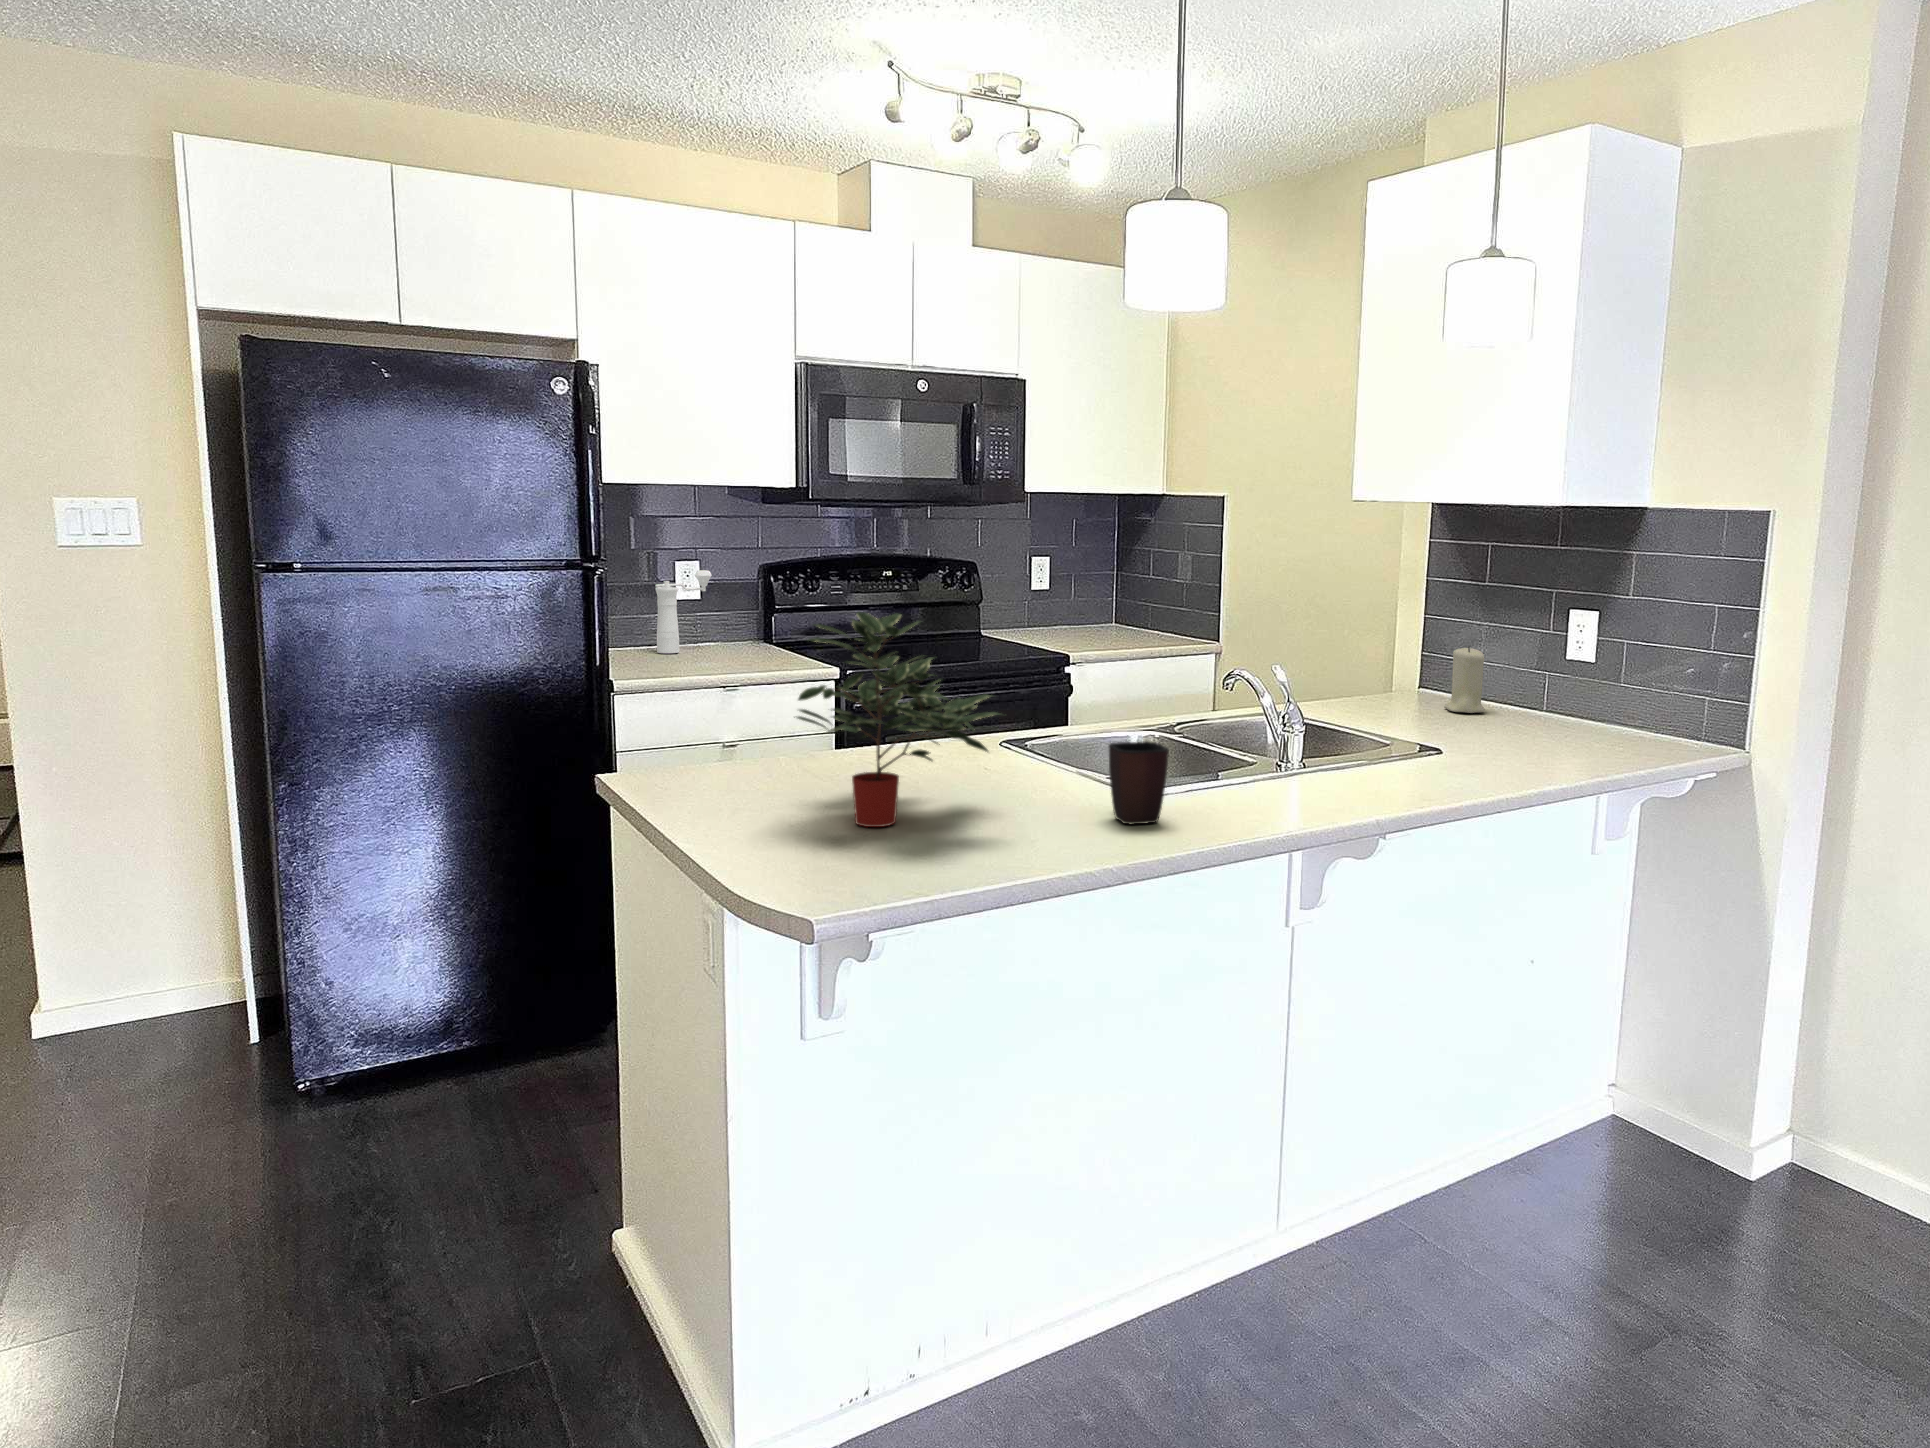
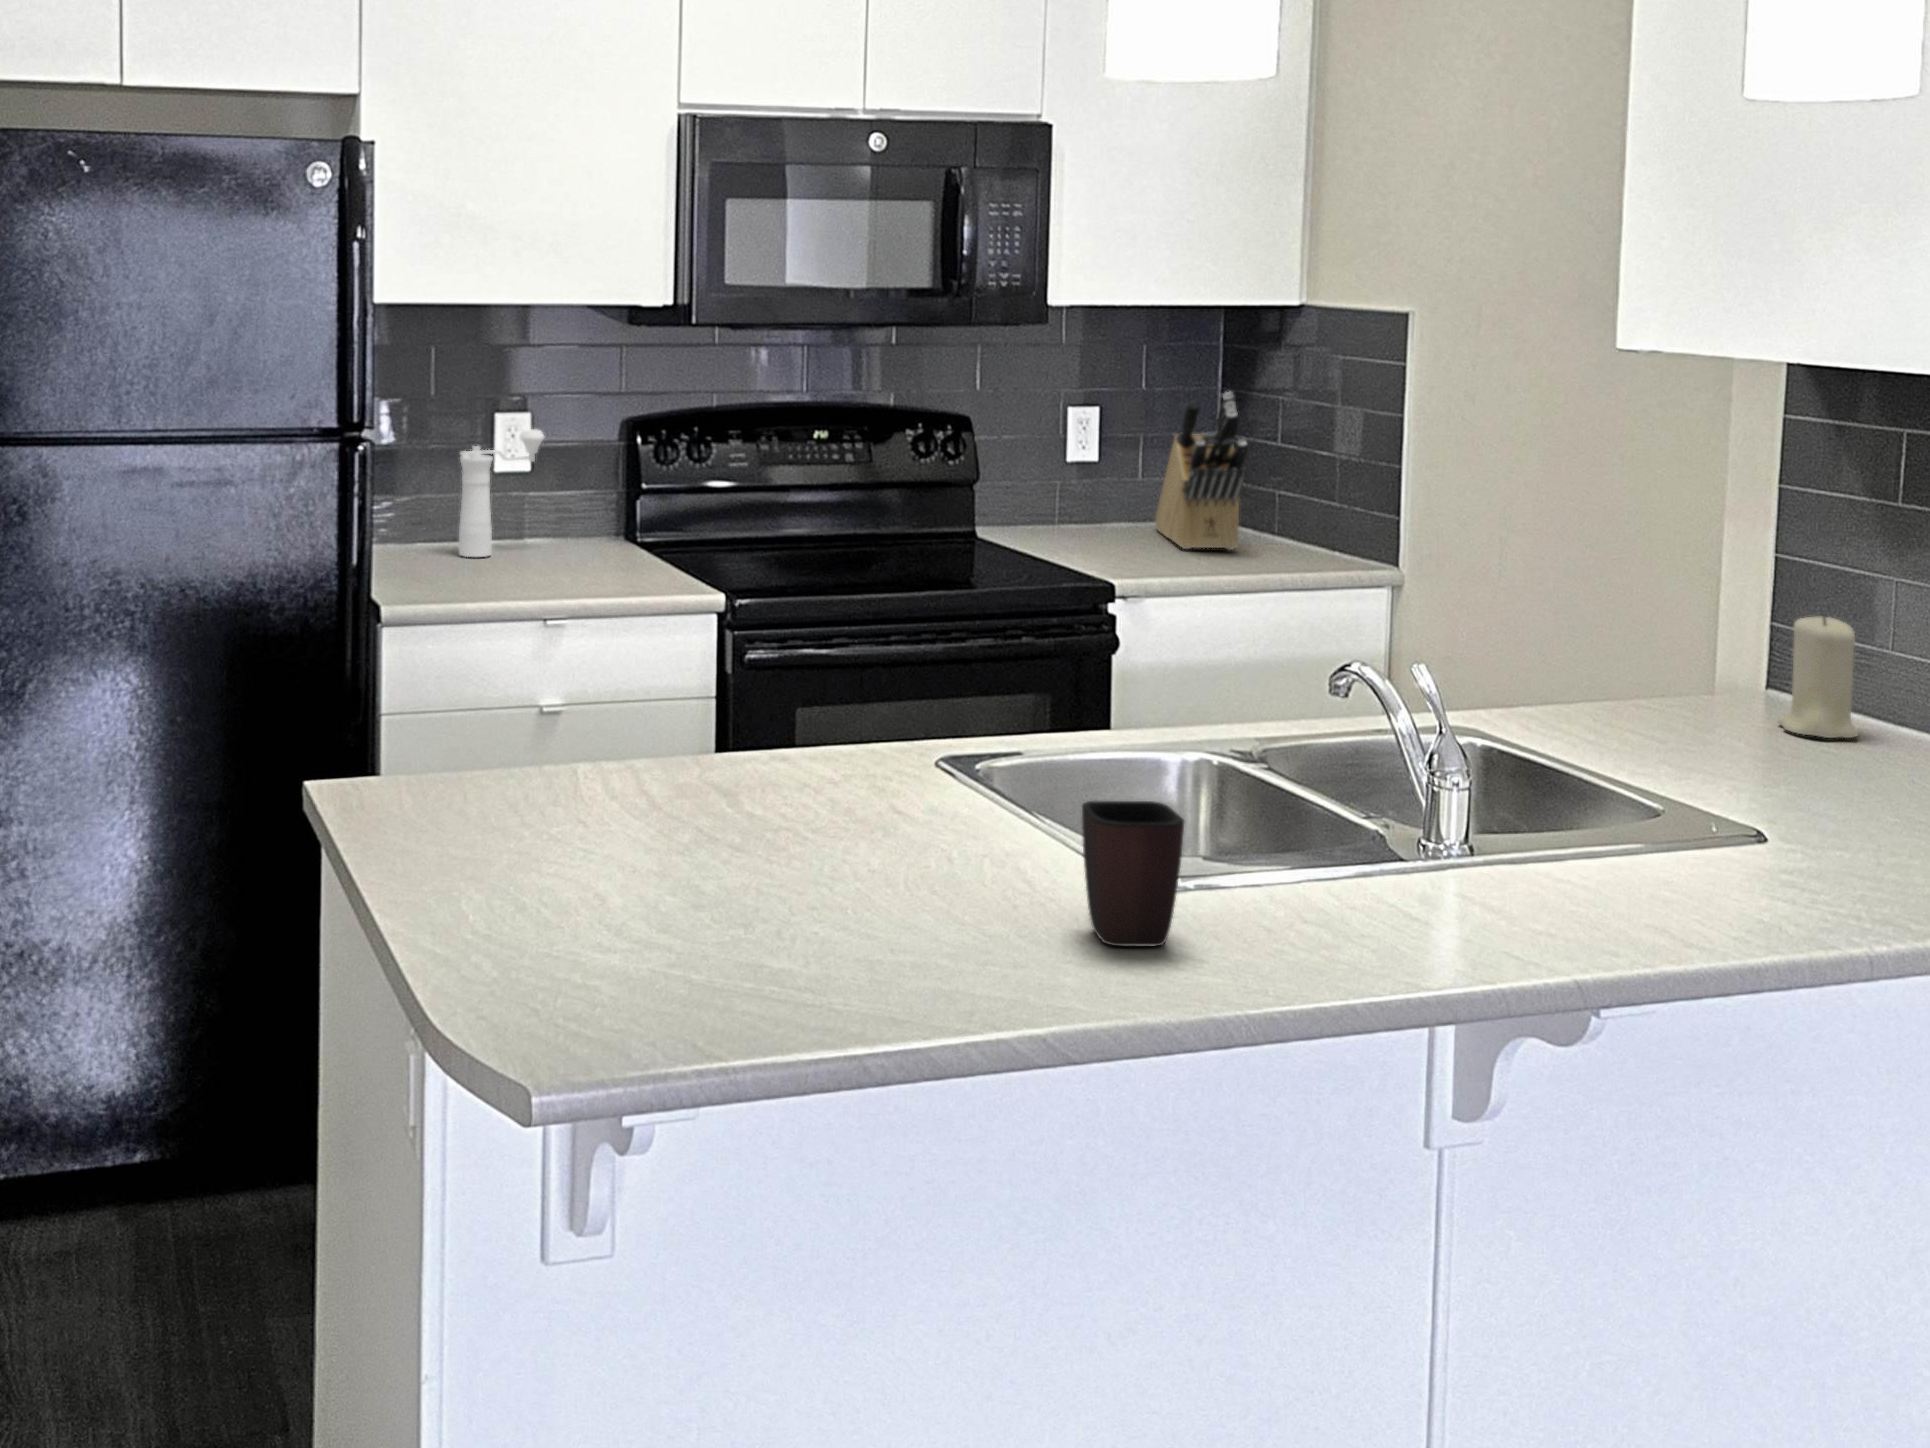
knife block: none [1087,545,1143,641] -> present [1155,392,1248,550]
potted plant: present [797,612,1000,827] -> none [565,568,904,919]

